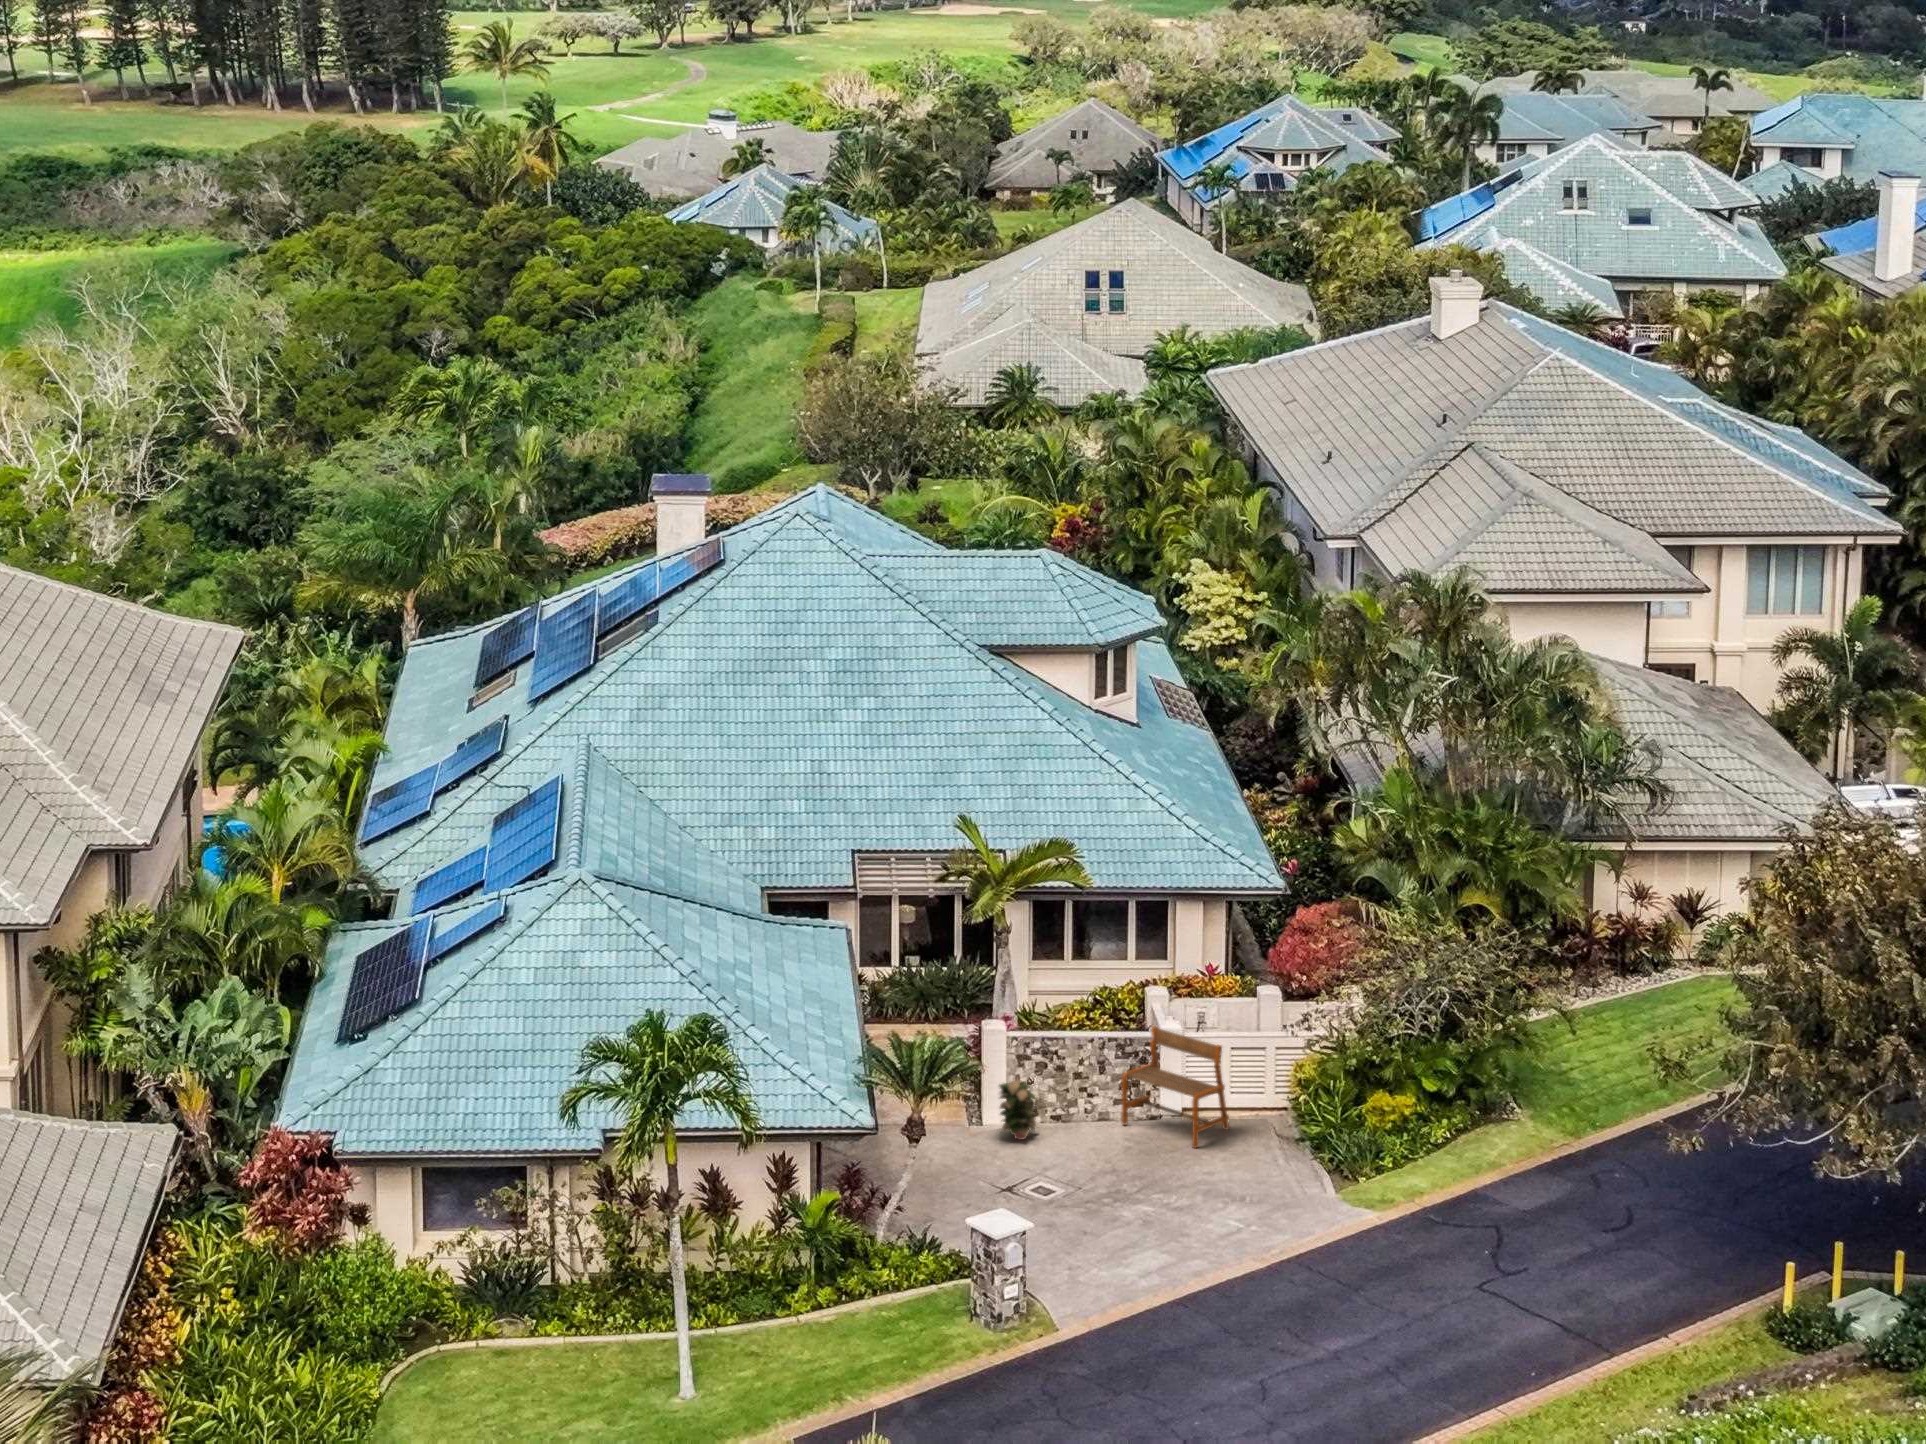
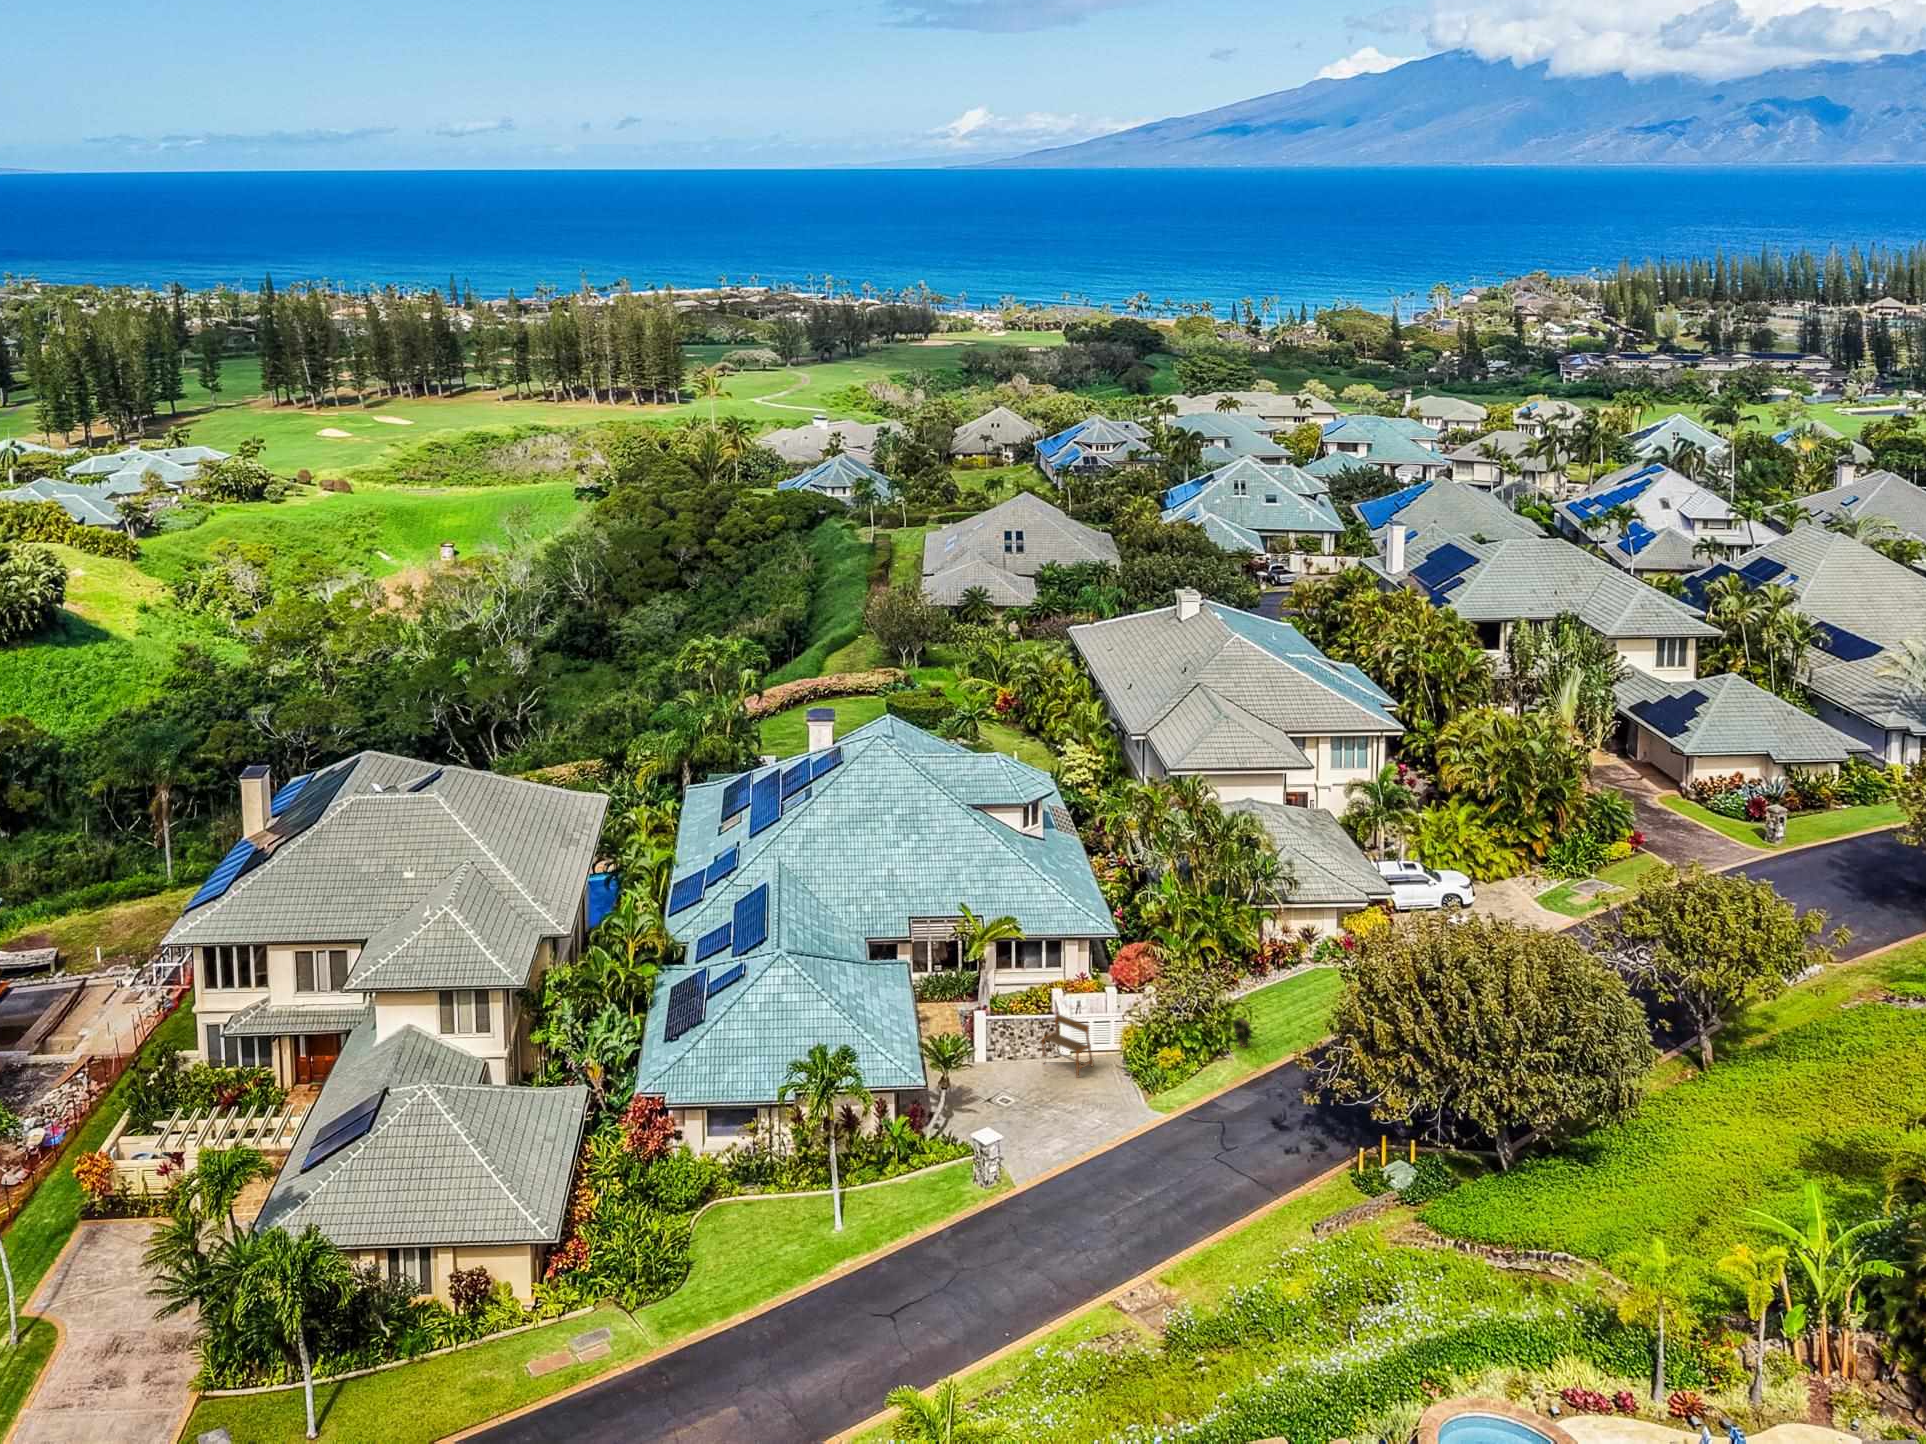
decorative plant: present [999,1081,1036,1140] -> present [1233,1017,1252,1047]

